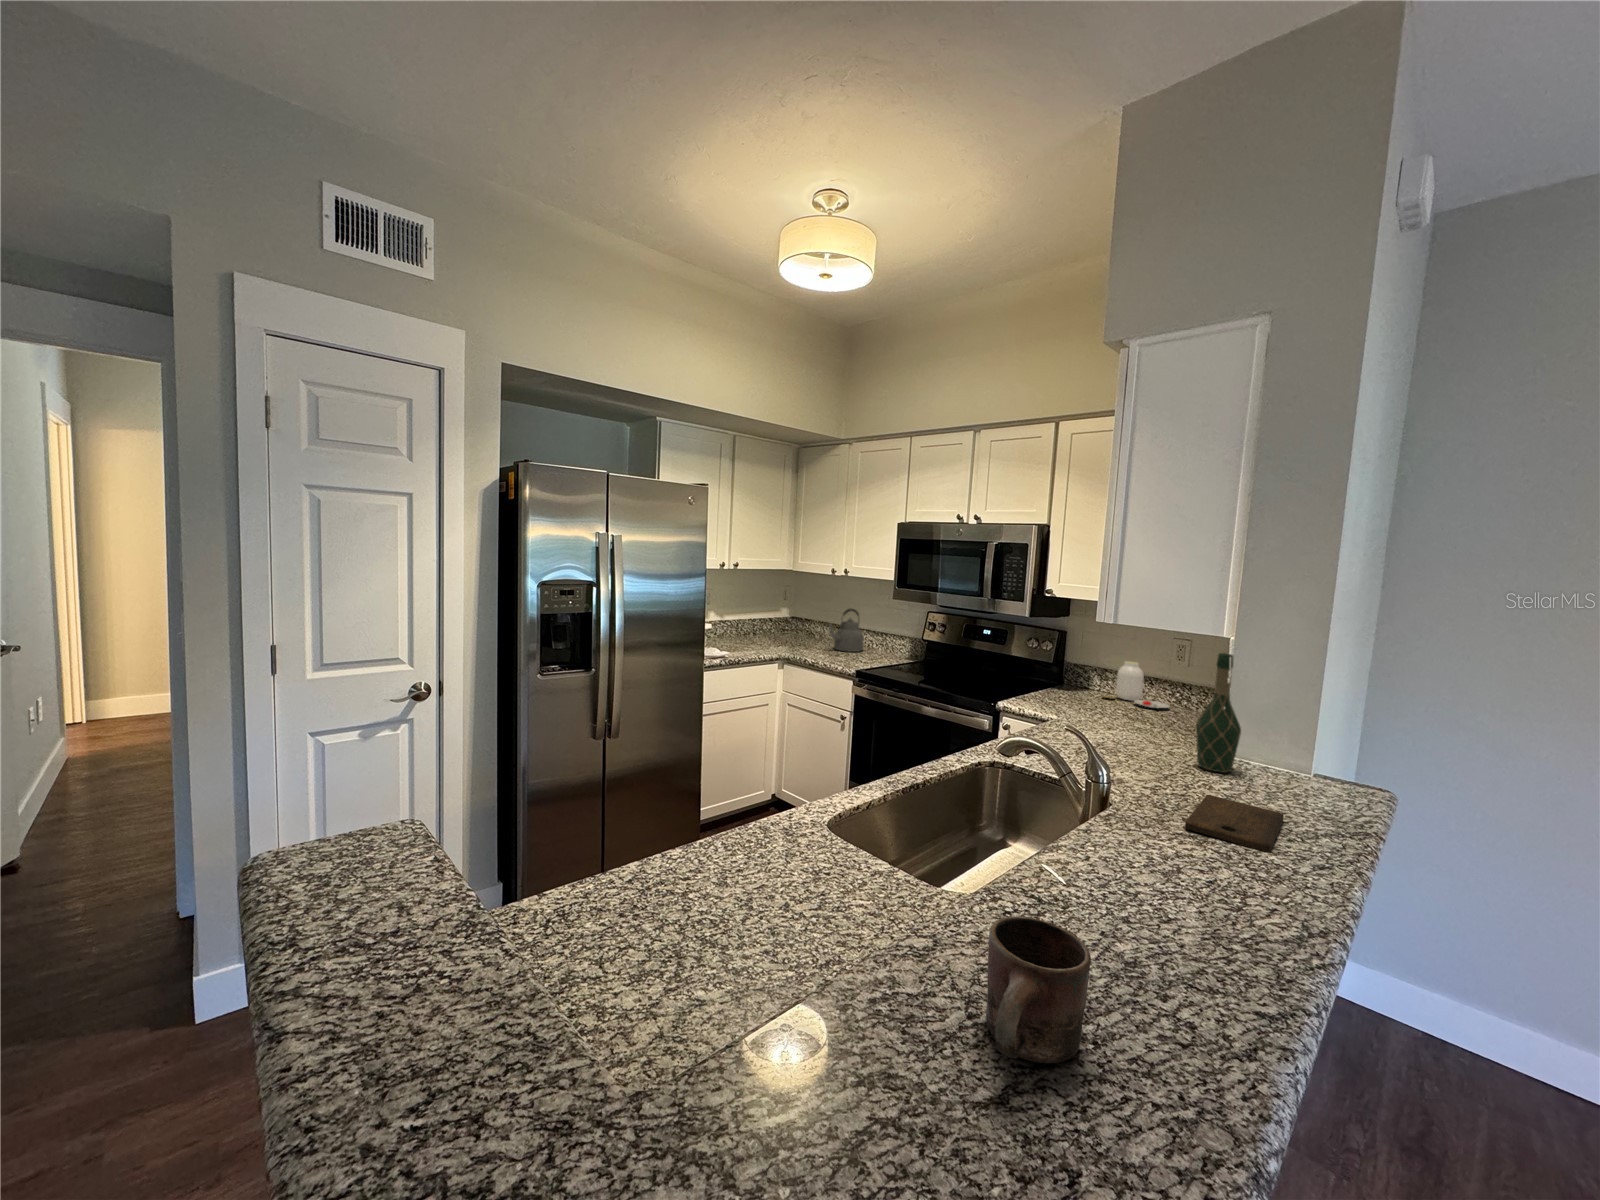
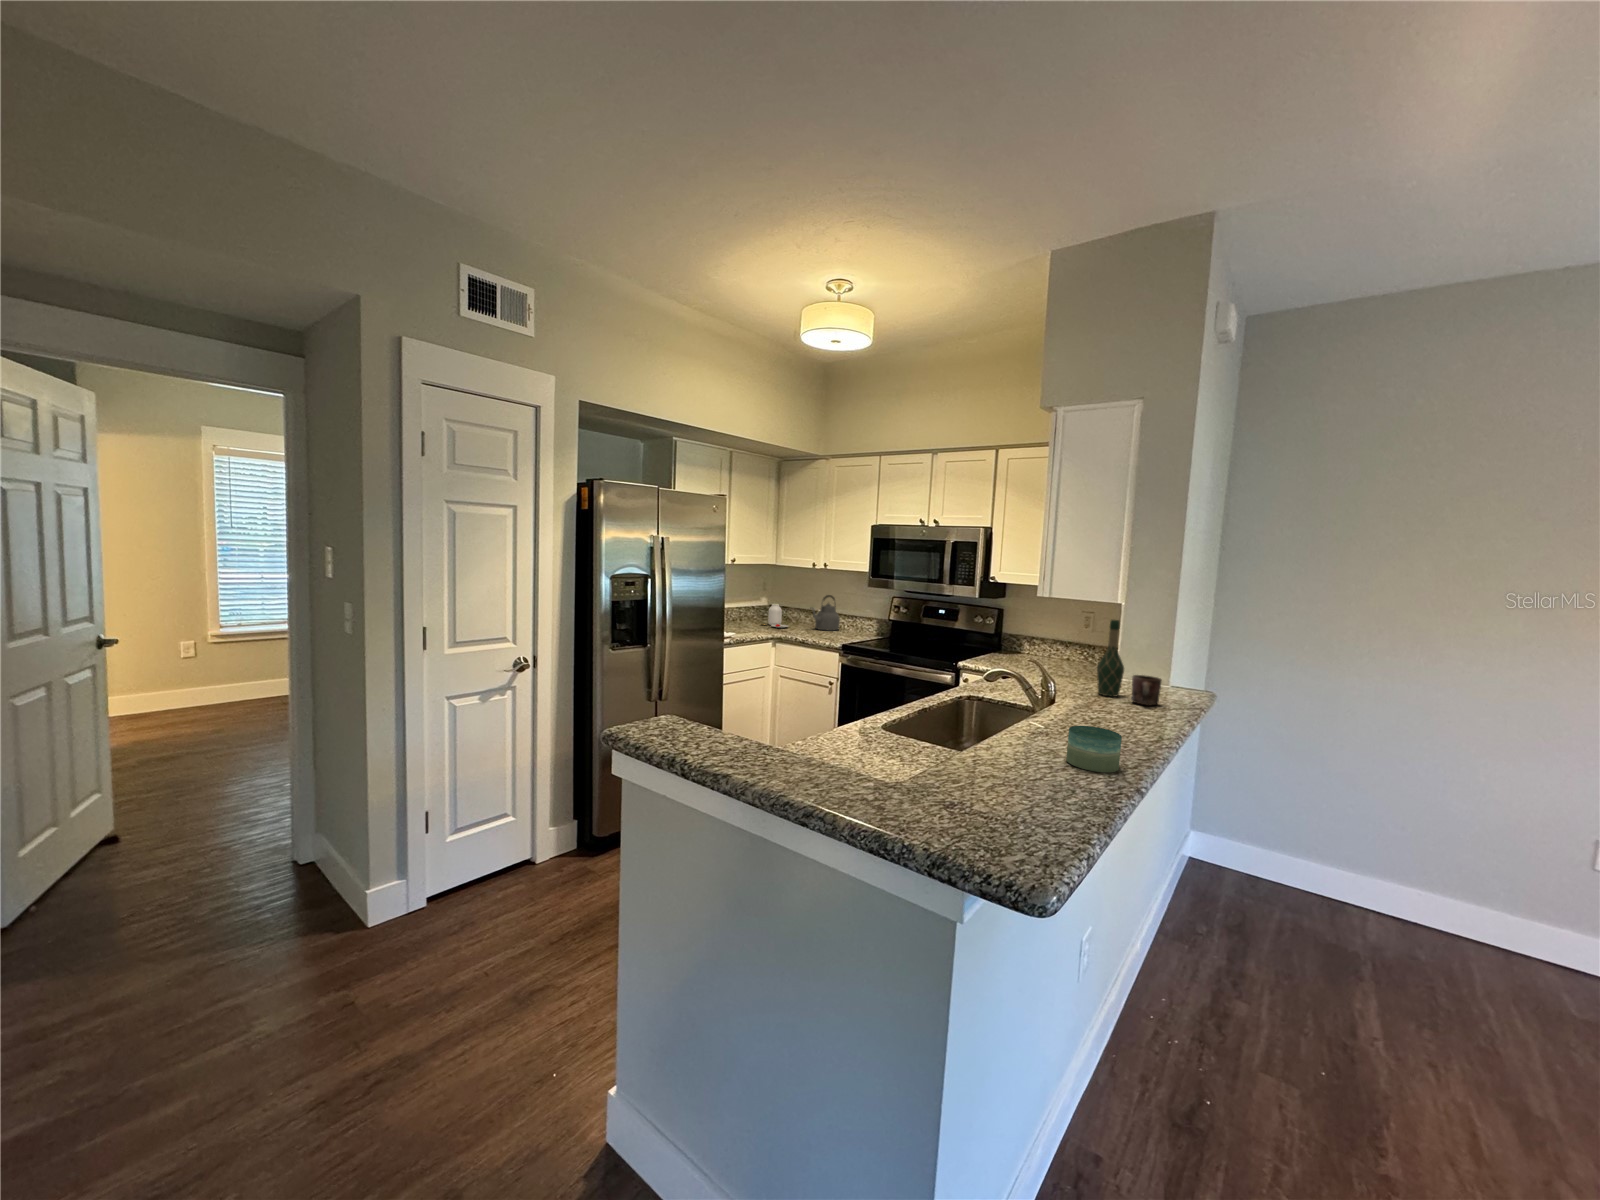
jar: present [1104,661,1169,708] -> present [763,604,788,628]
cutting board: present [1185,795,1284,852] -> none [1091,705,1146,729]
candle: none [1128,877,1250,1000] -> present [1066,726,1122,772]
mug: present [986,917,1091,1063] -> present [1131,675,1162,706]

